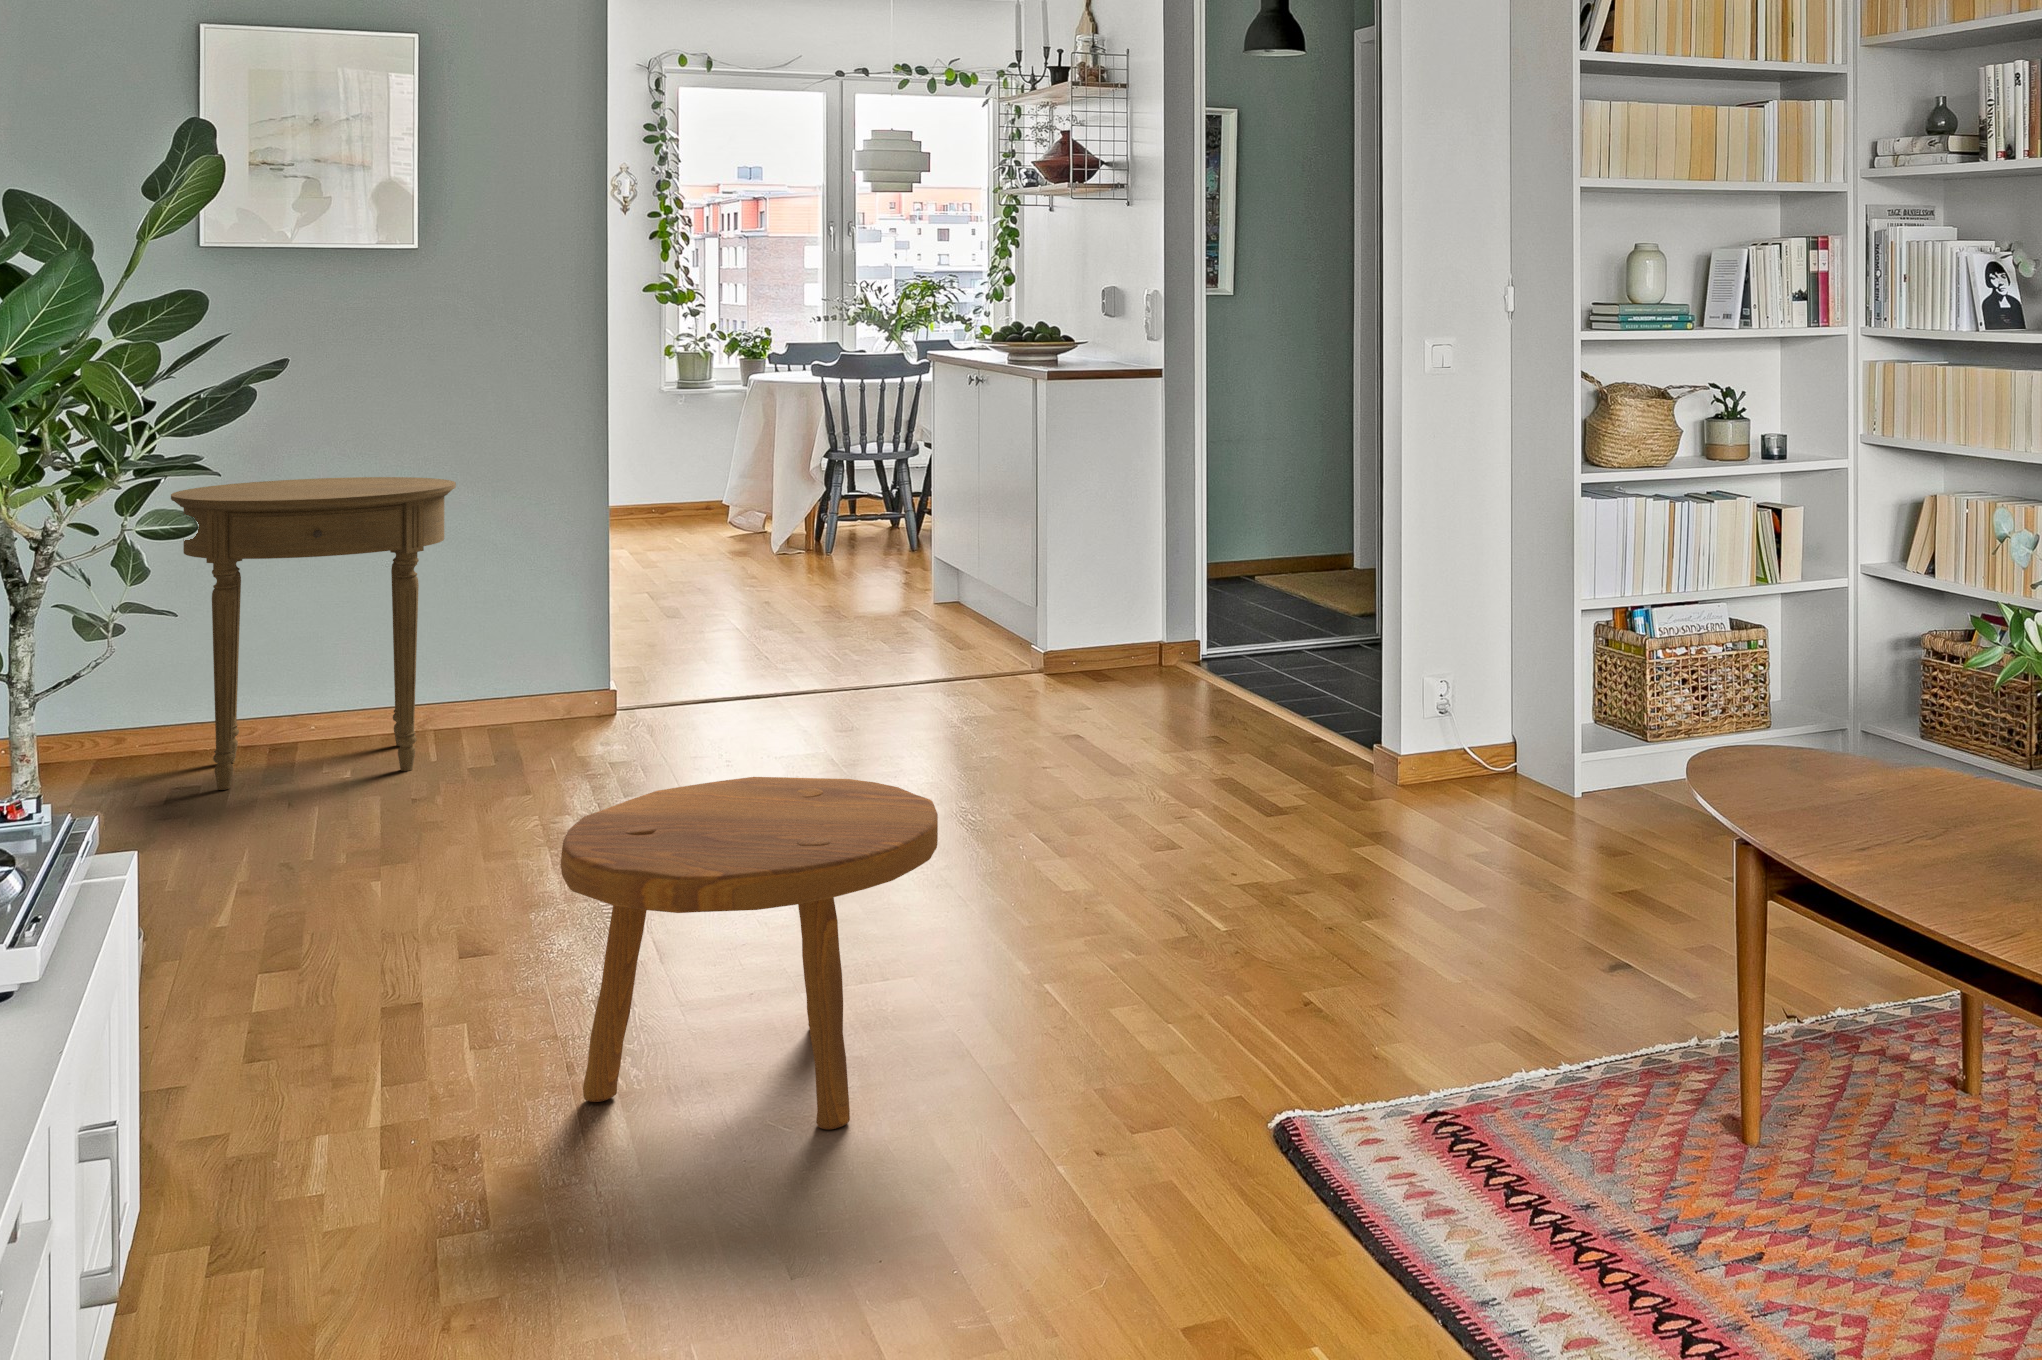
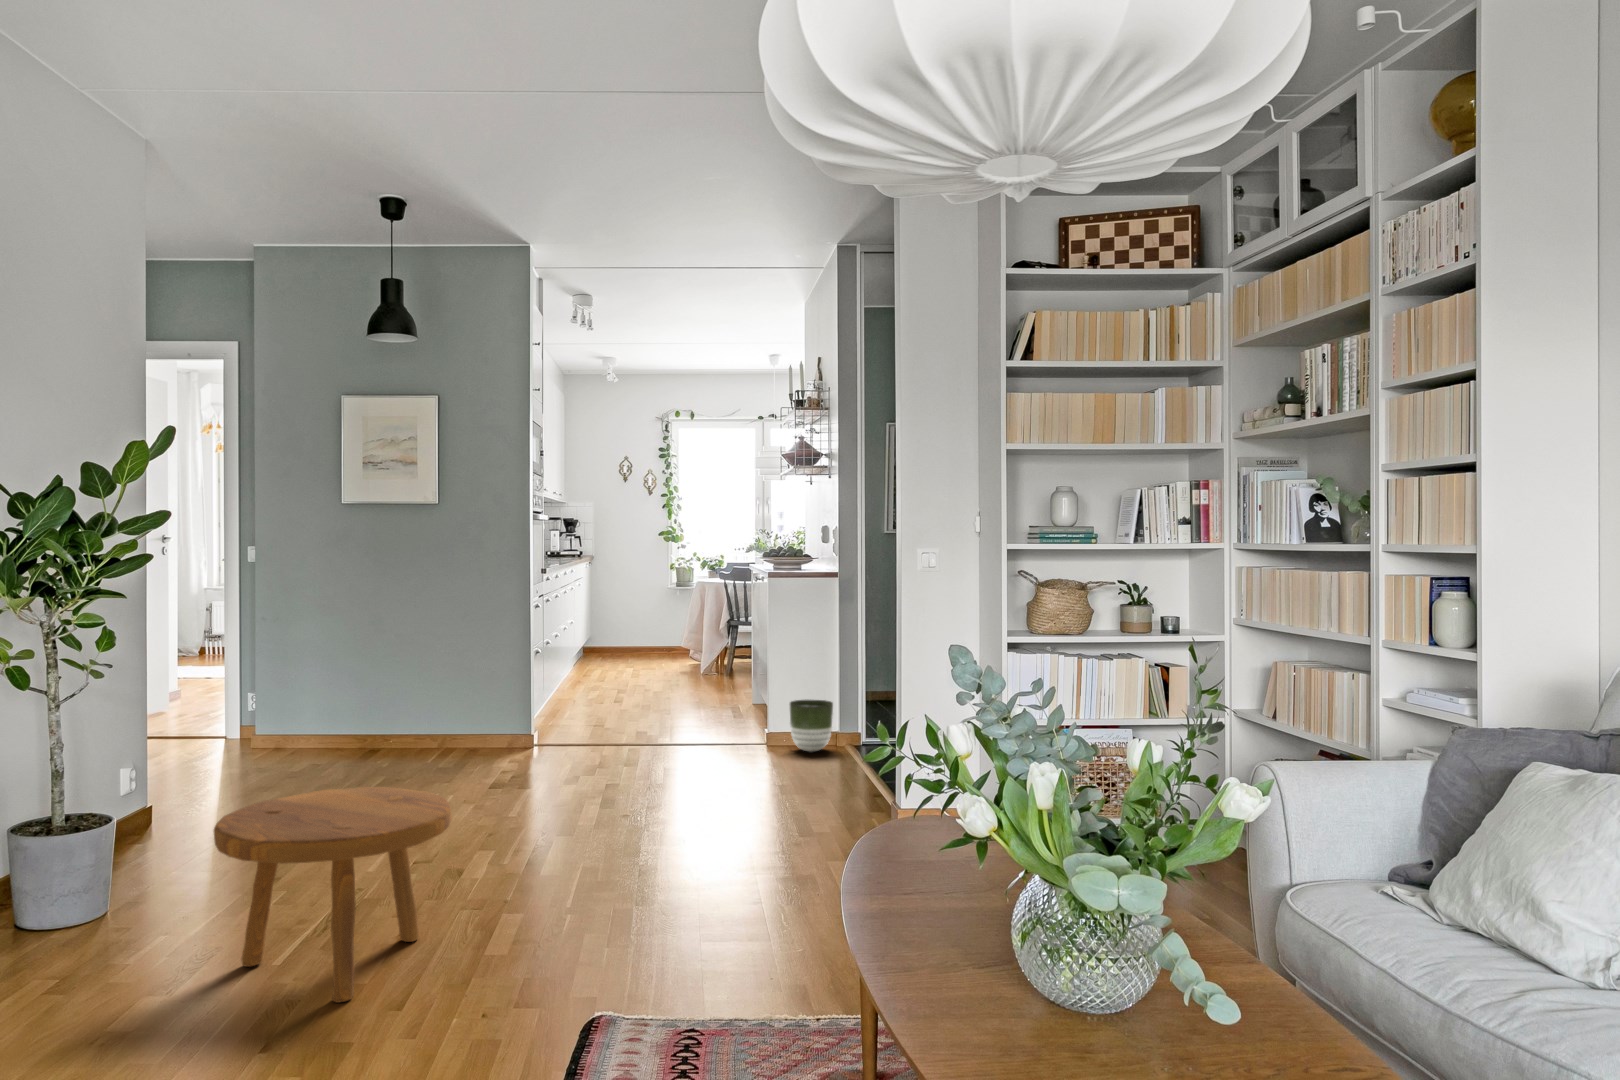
side table: present [171,477,456,790] -> none [287,619,429,777]
planter: none [1087,585,1161,673] -> present [790,699,833,752]

